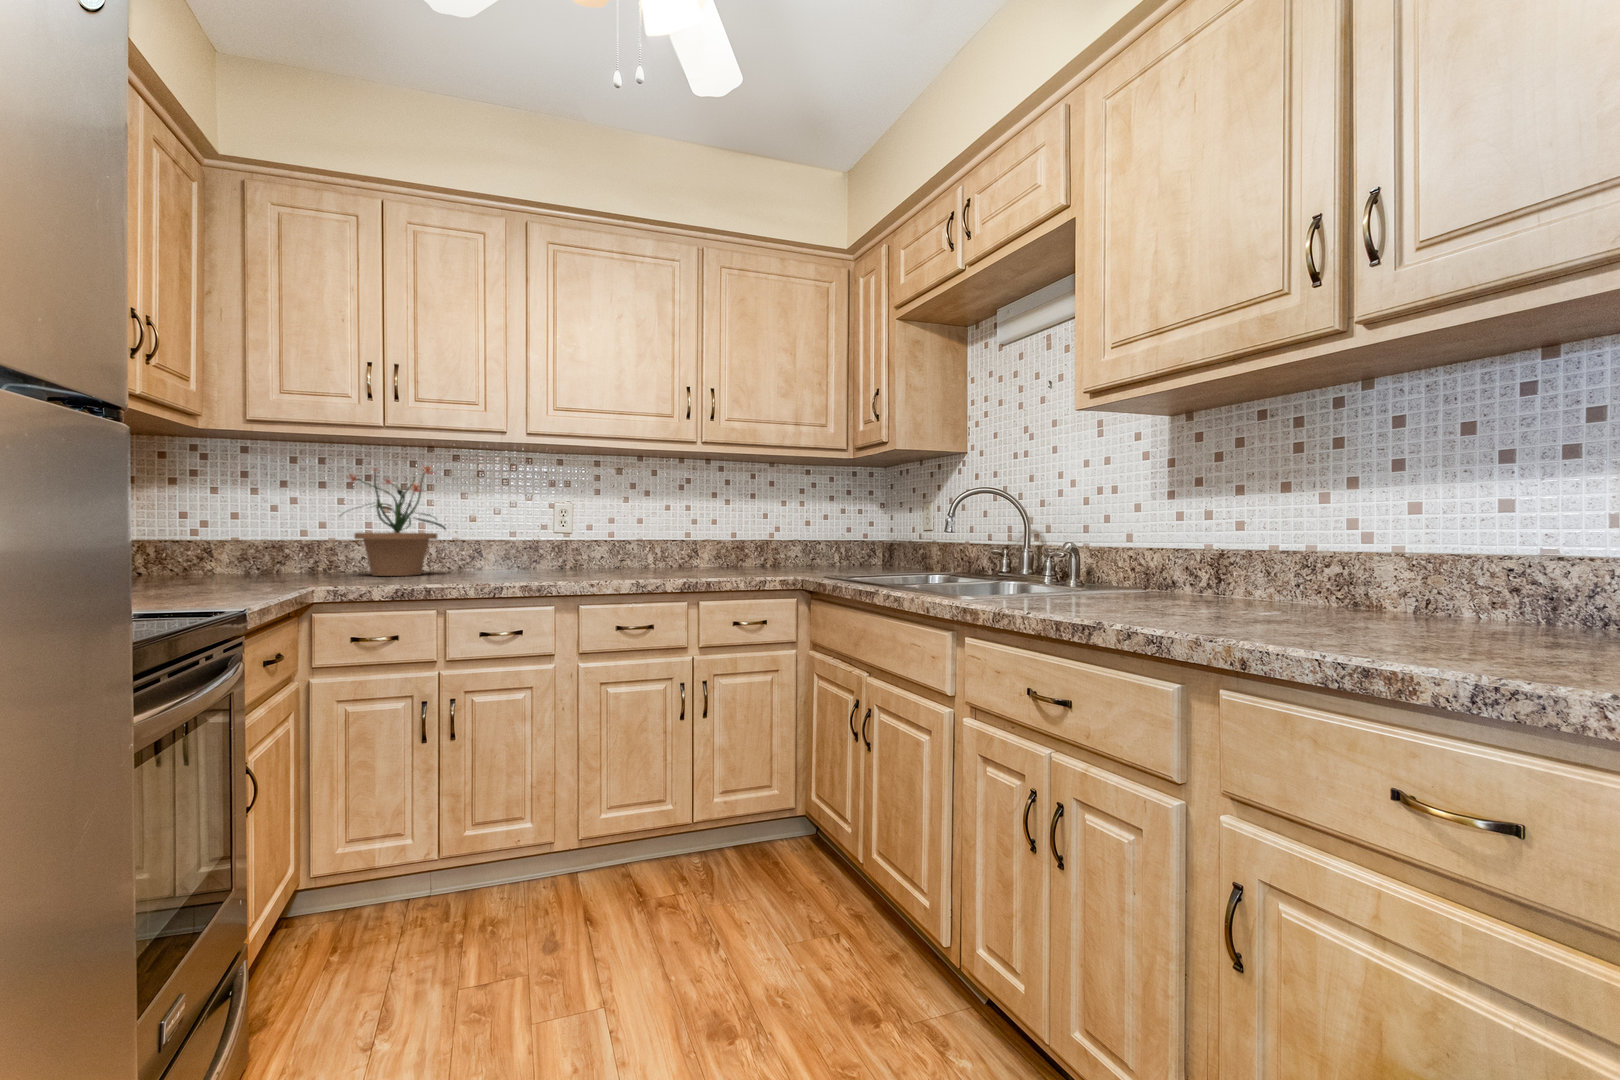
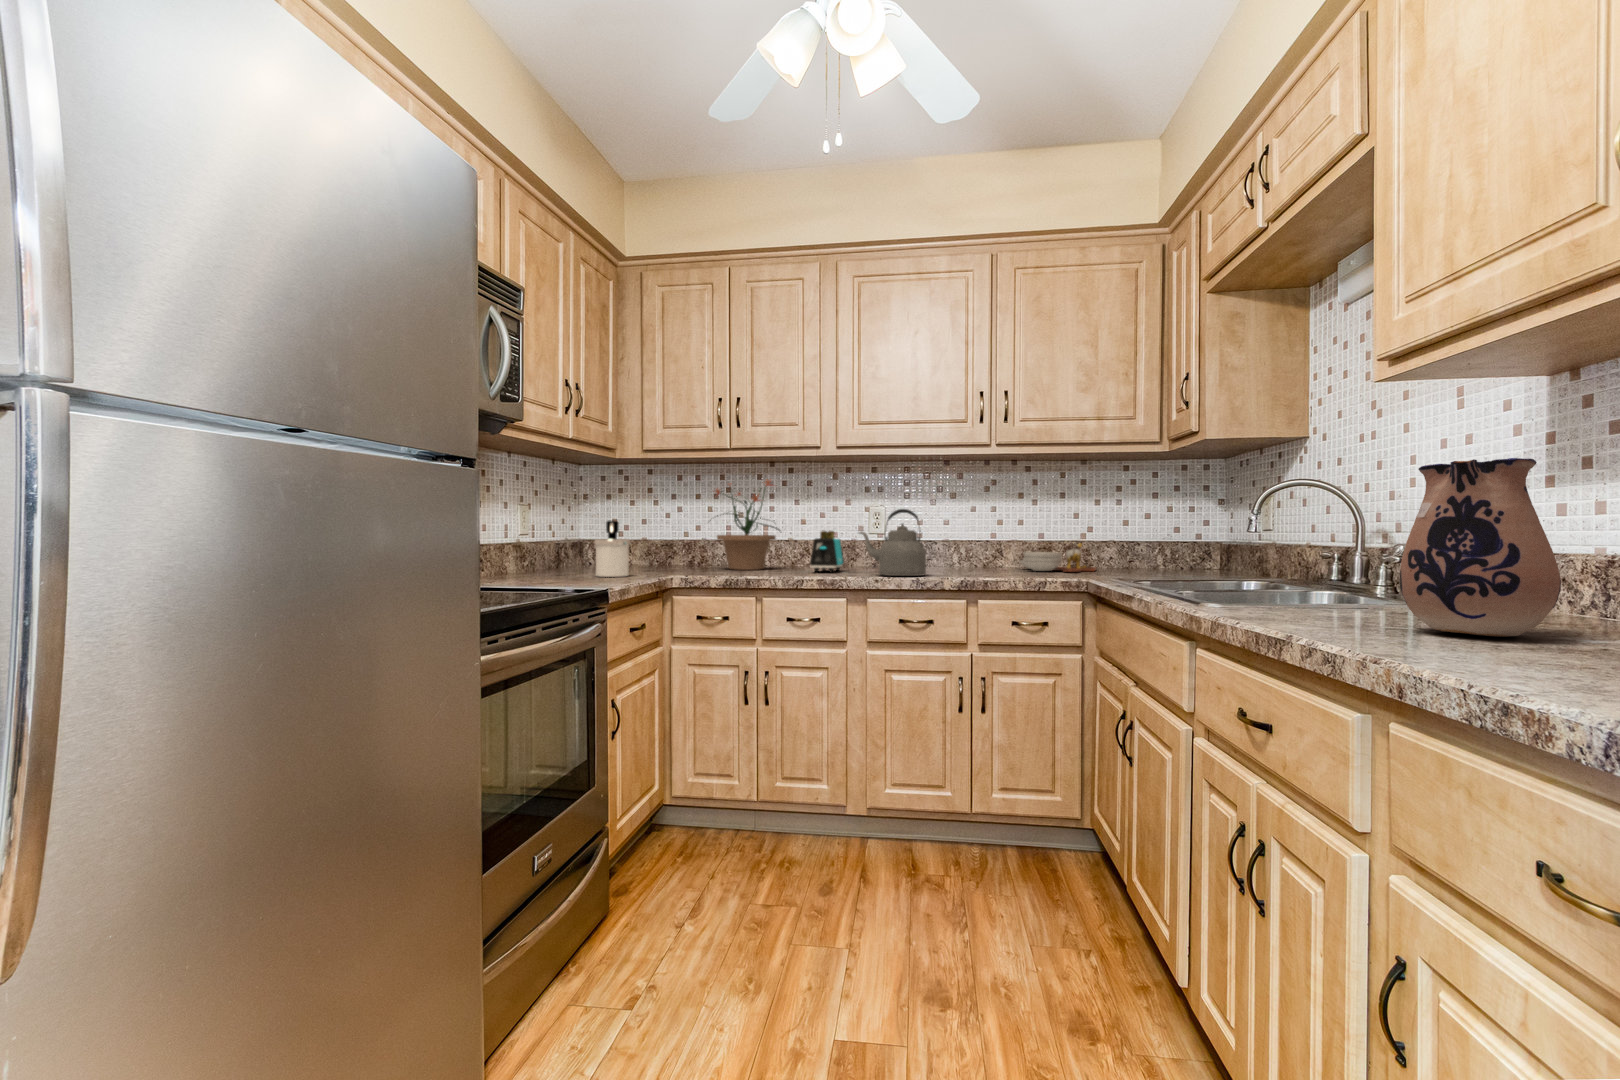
ceramic pitcher: none [1141,477,1246,613] -> present [1400,458,1561,637]
kettle: none [560,505,640,578] -> present [859,509,926,576]
soap dispenser: none [175,512,237,591] -> present [595,521,630,577]
toaster: none [495,528,531,577] -> present [810,531,844,572]
cutting board: none [711,539,785,570] -> present [1020,542,1096,572]

